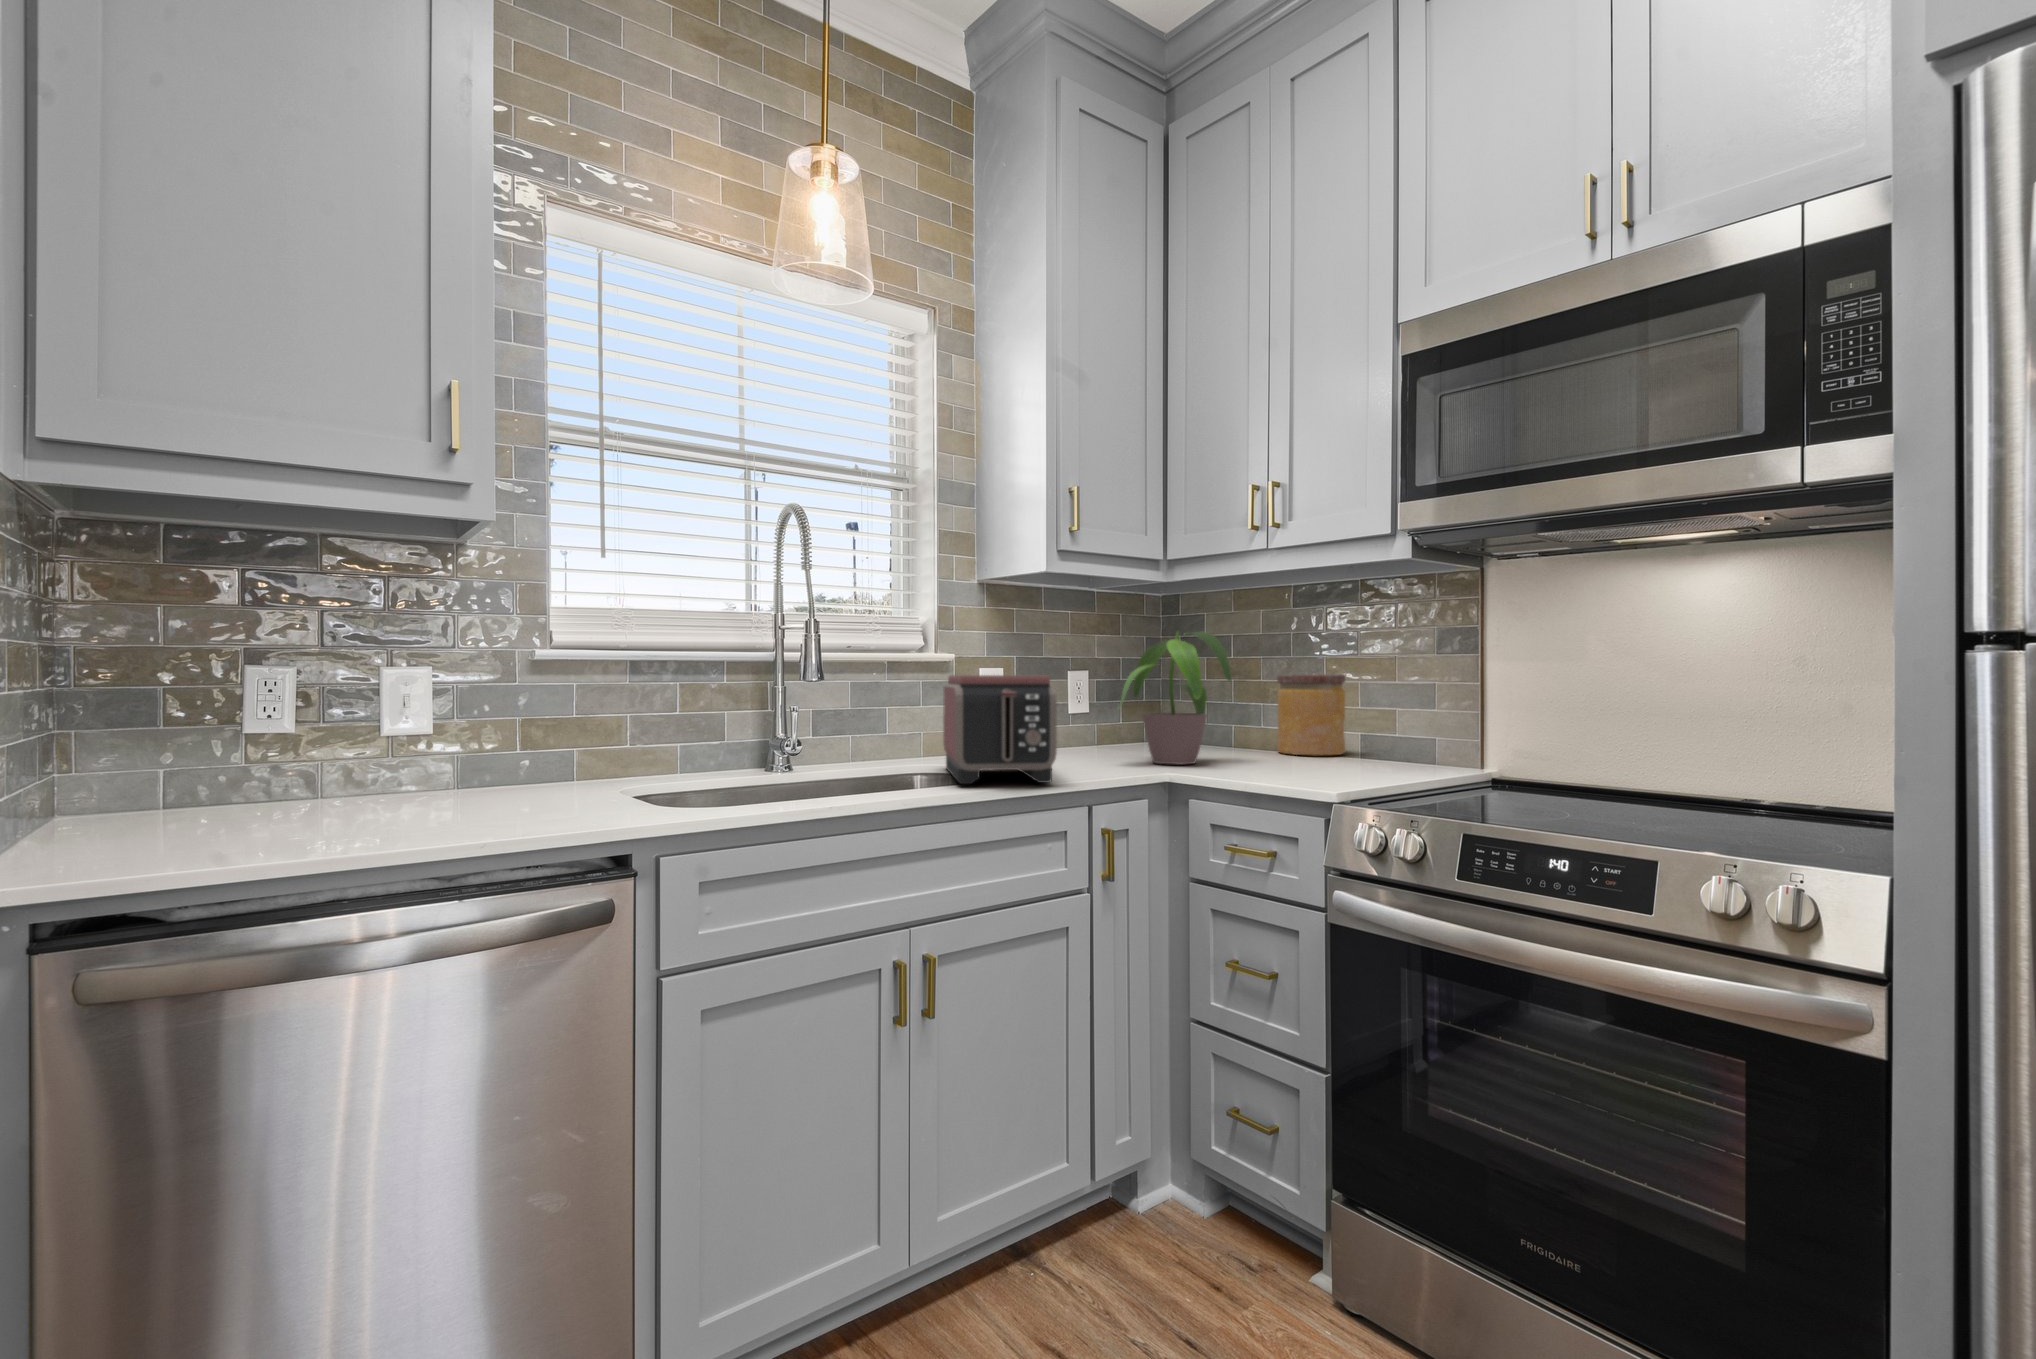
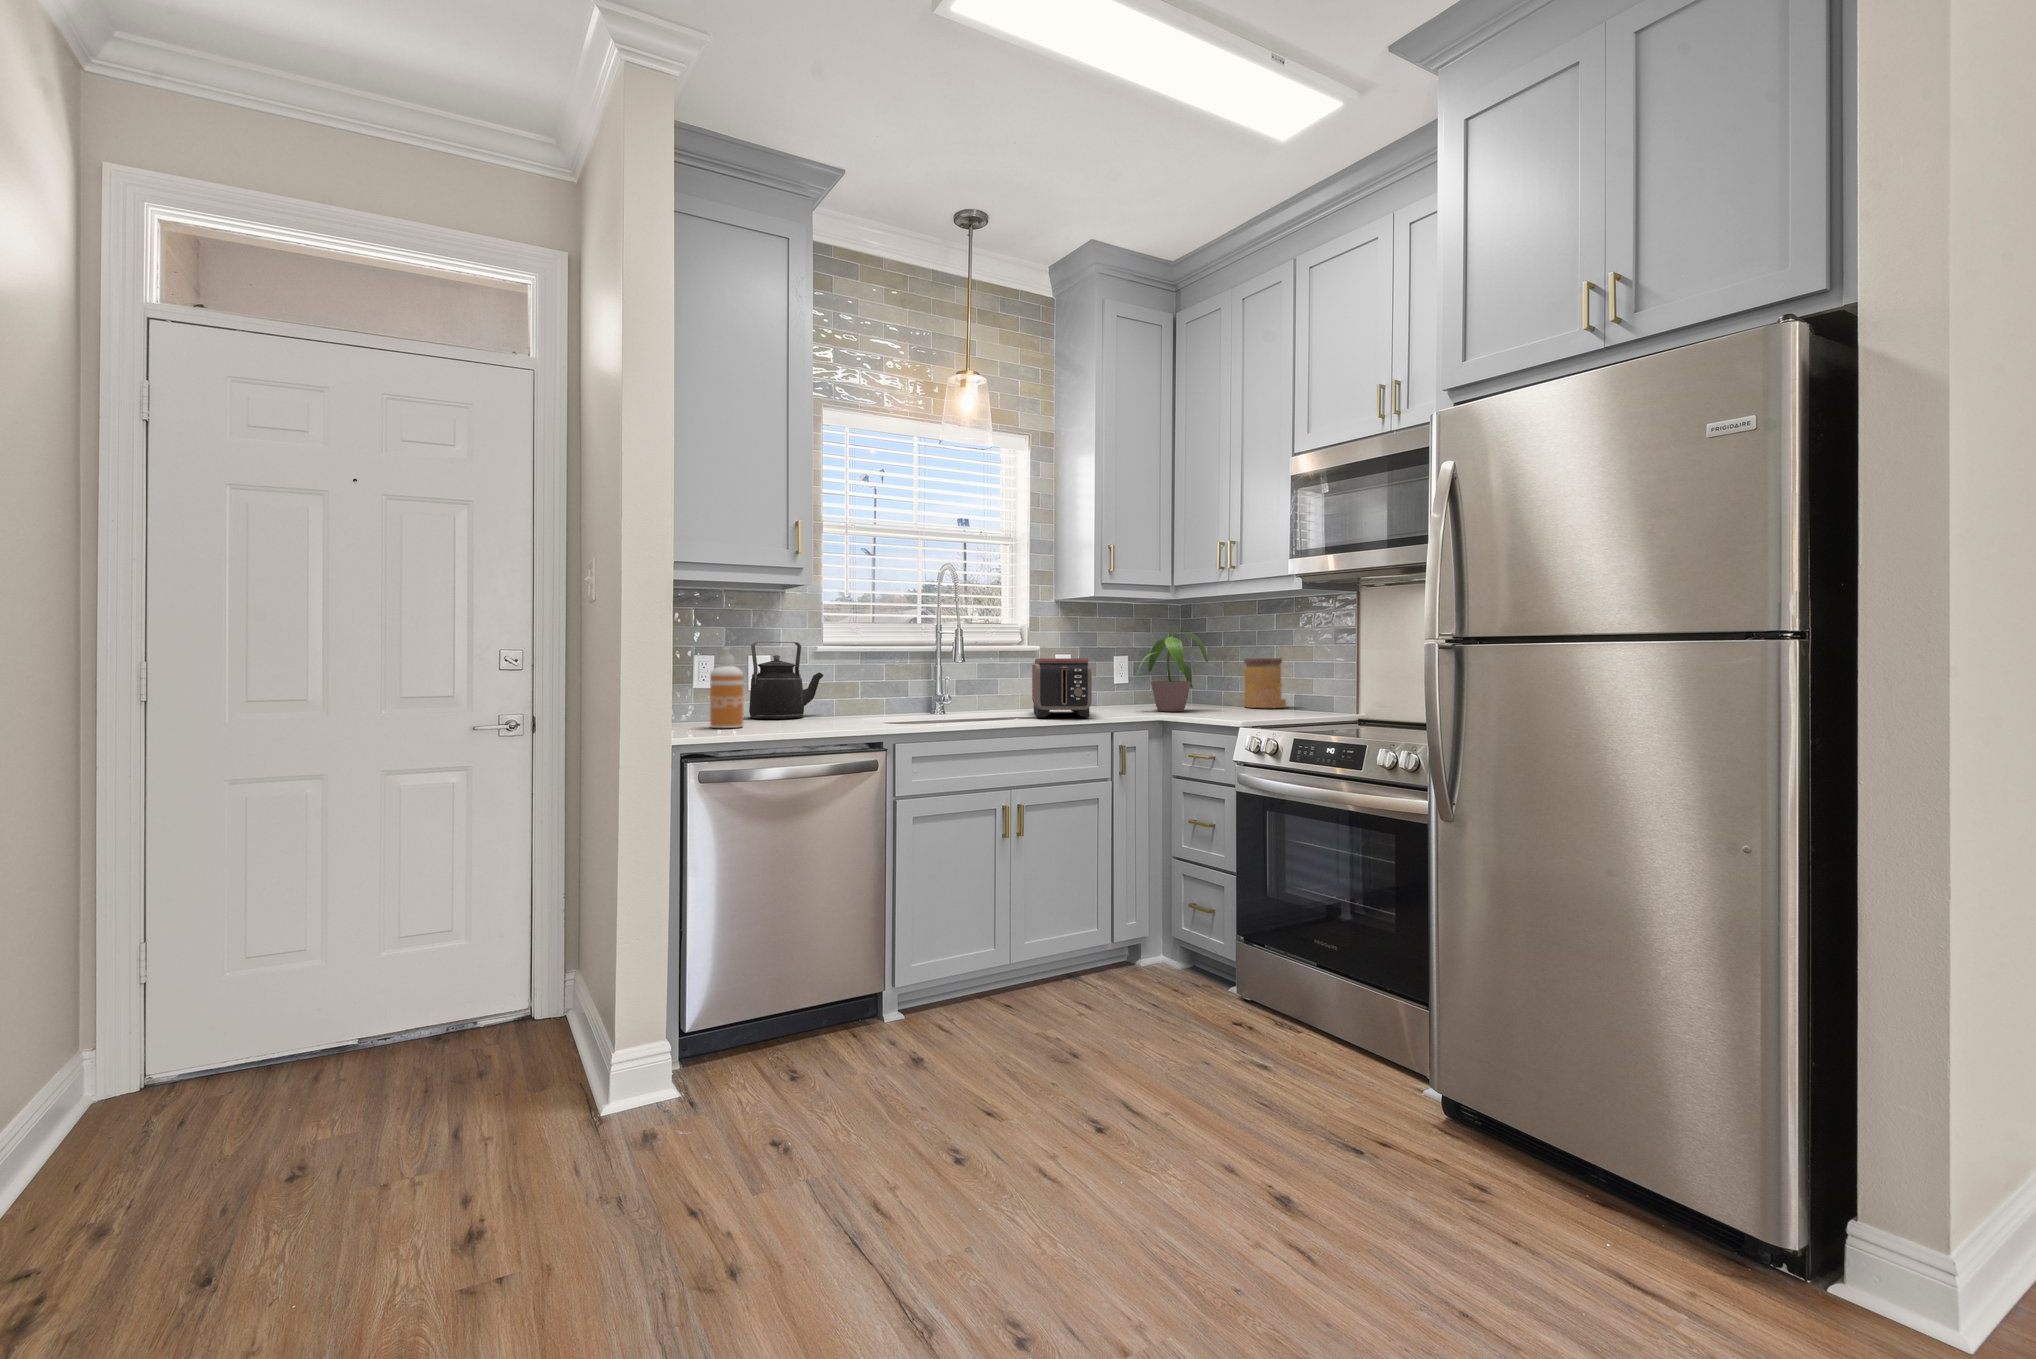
kettle: none [381,641,551,796] -> present [749,642,823,719]
soap dispenser: none [235,650,324,831] -> present [710,647,743,728]

